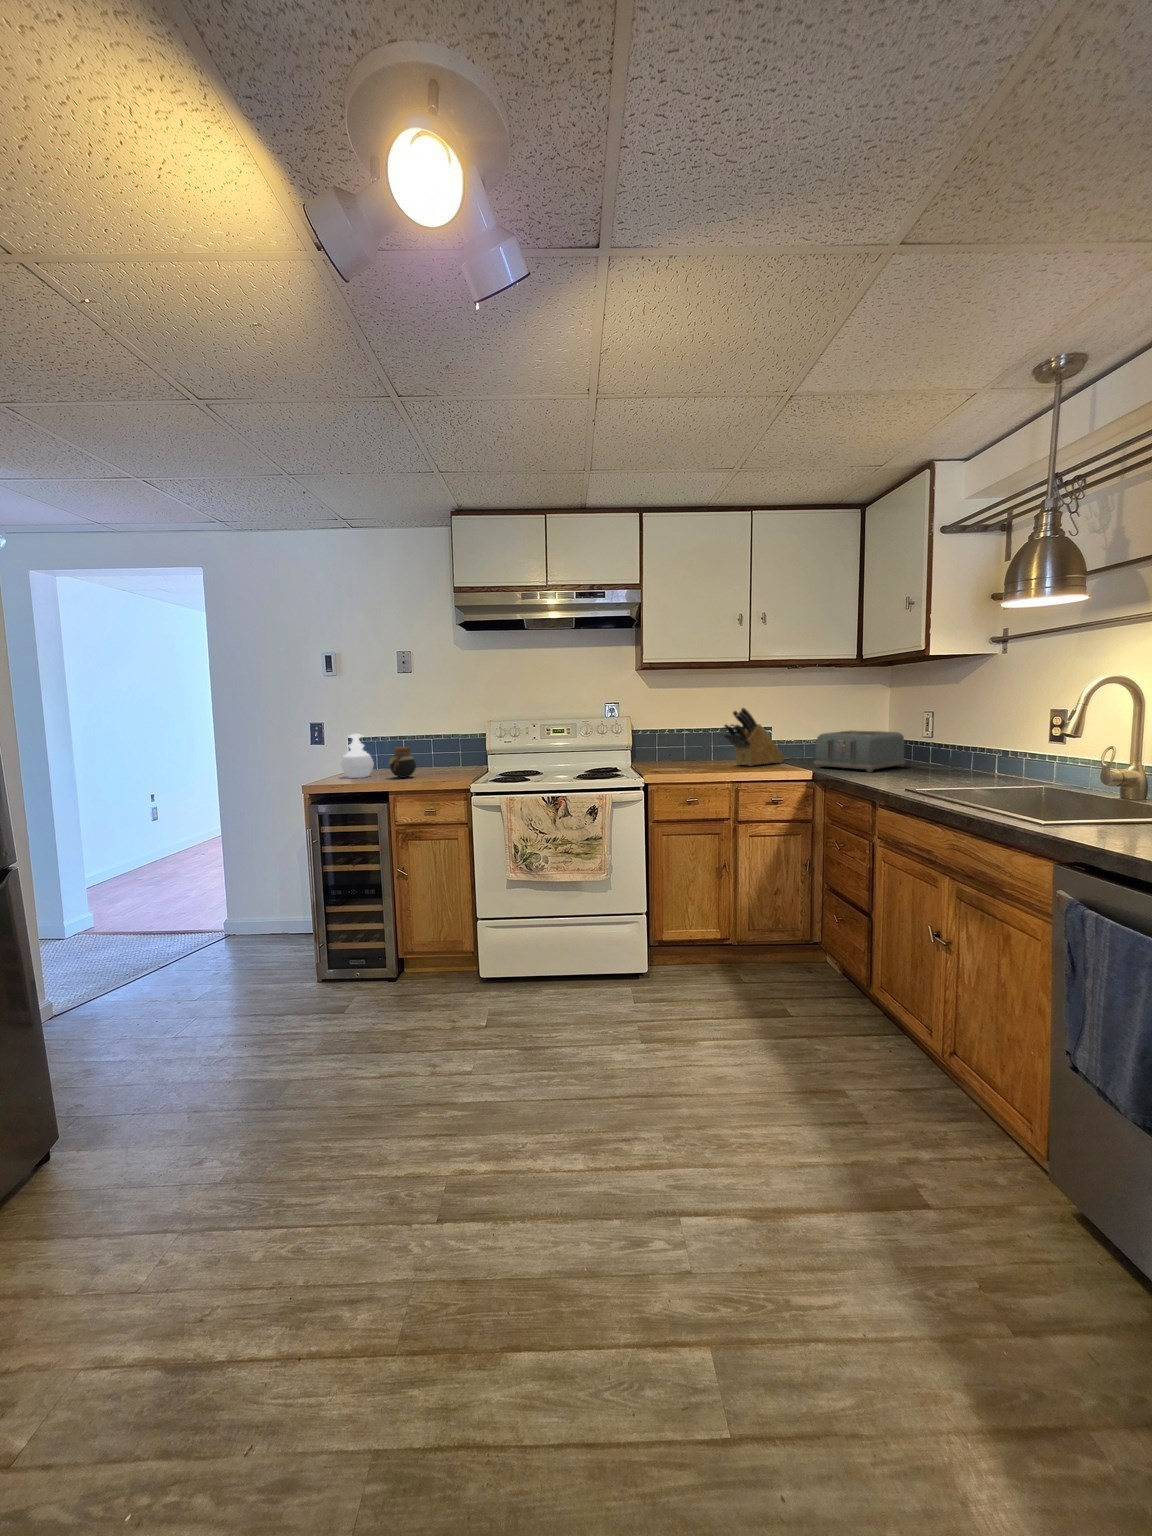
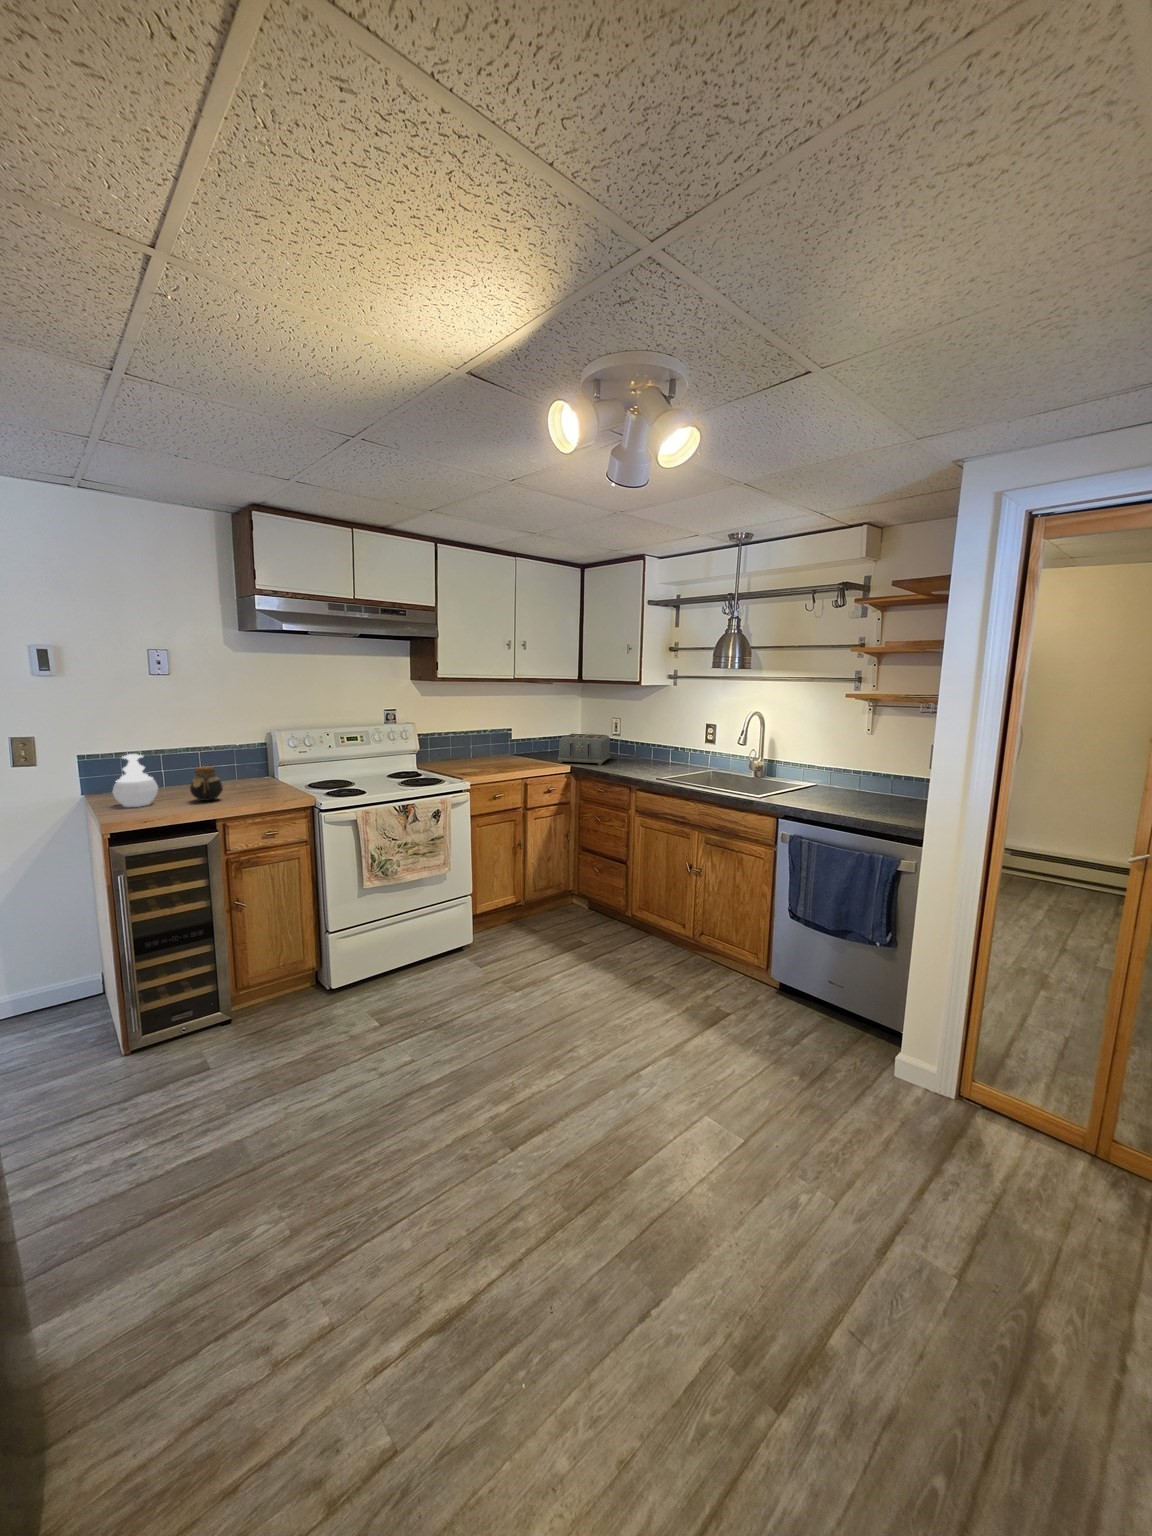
knife block: present [724,708,784,766] -> none [493,717,528,764]

